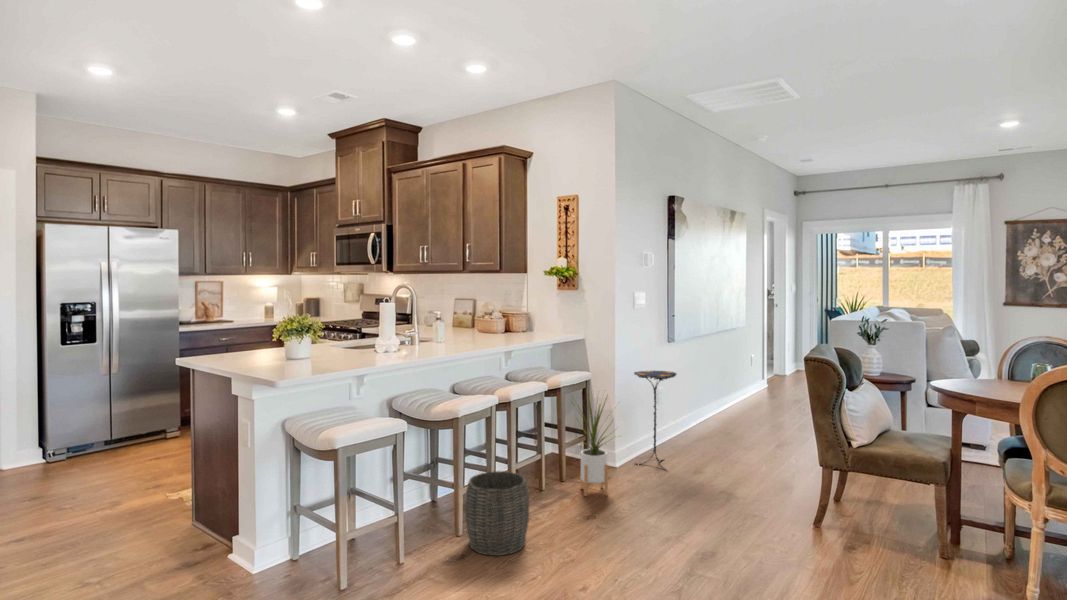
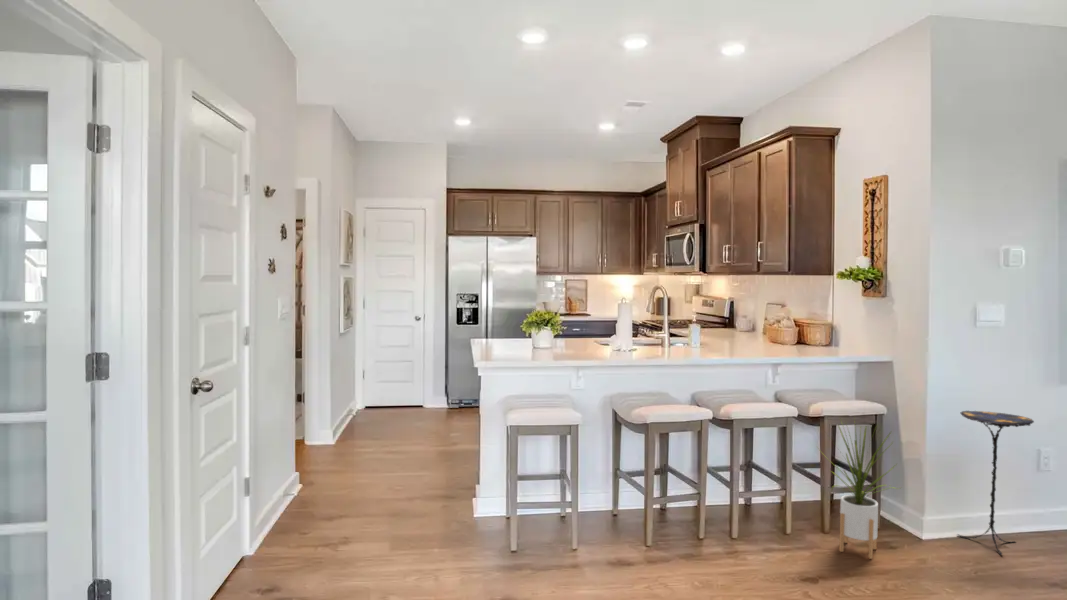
woven basket: present [465,471,529,556] -> none [653,487,724,579]

